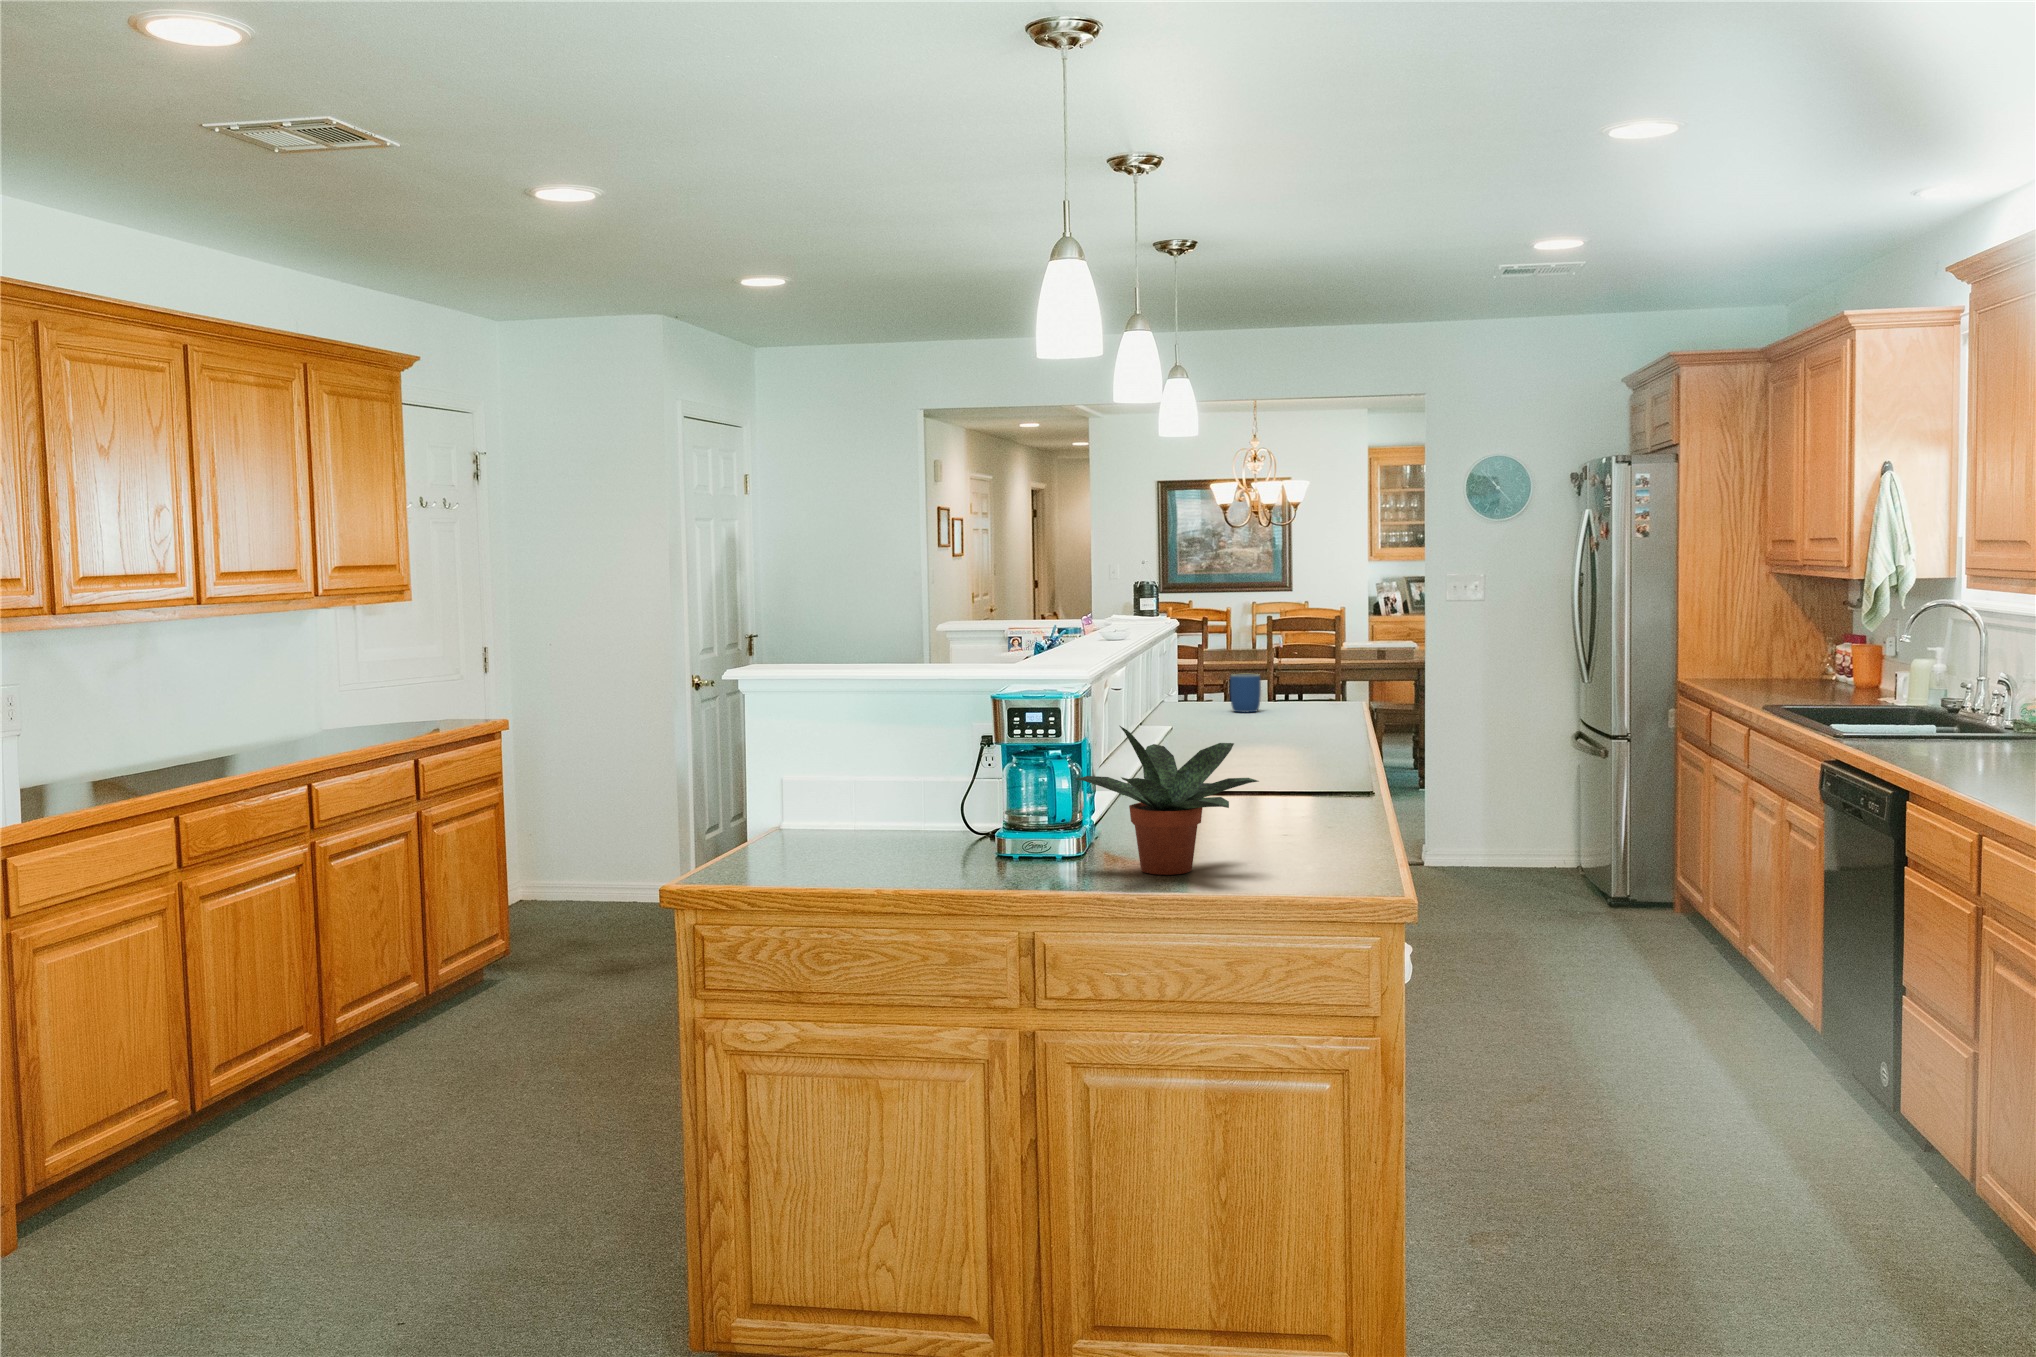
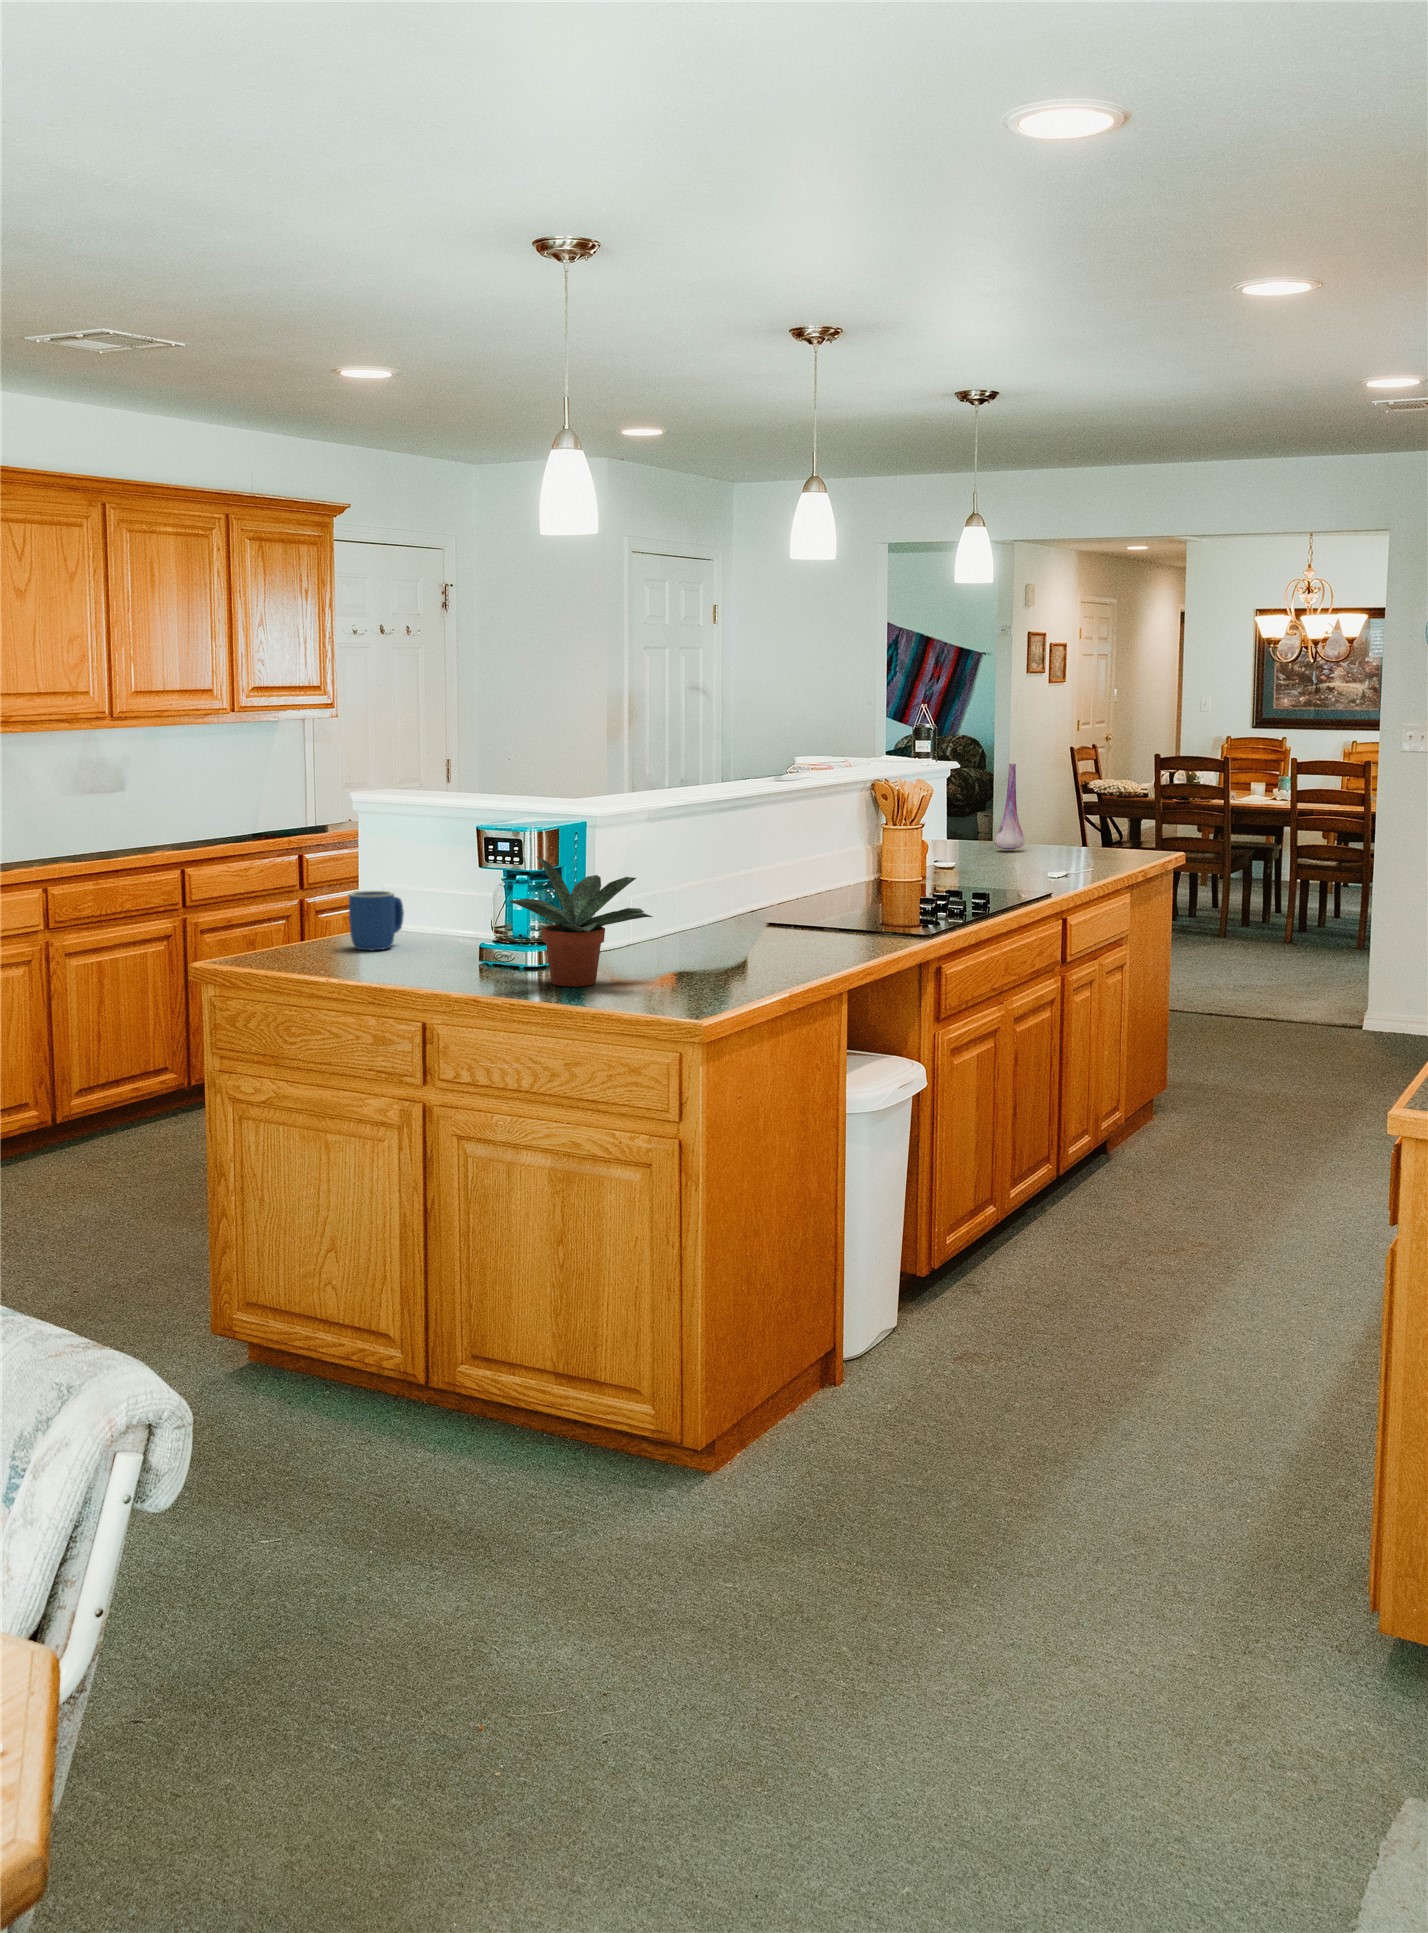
vase: none [1183,619,1213,709] -> present [994,764,1024,849]
mug: present [1230,674,1261,712] -> present [349,891,404,950]

